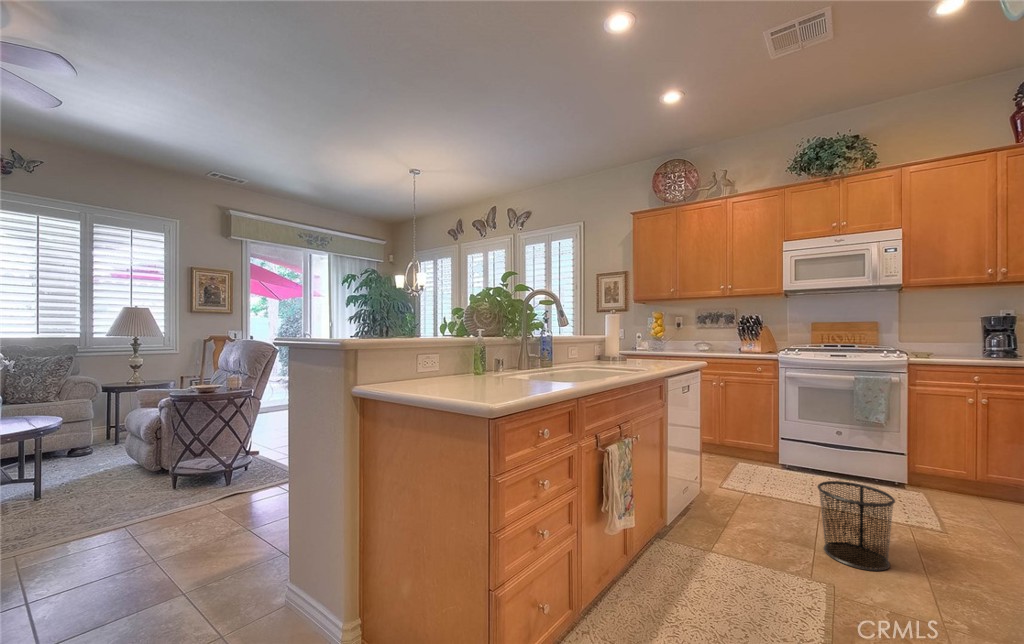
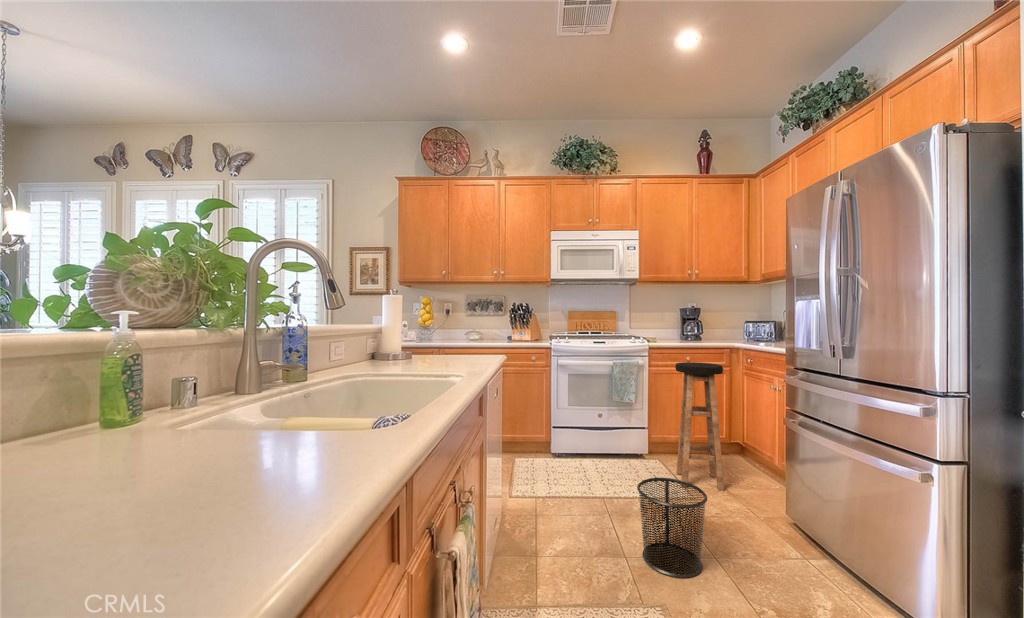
bar stool: none [929,382,1002,535] -> present [675,362,724,491]

